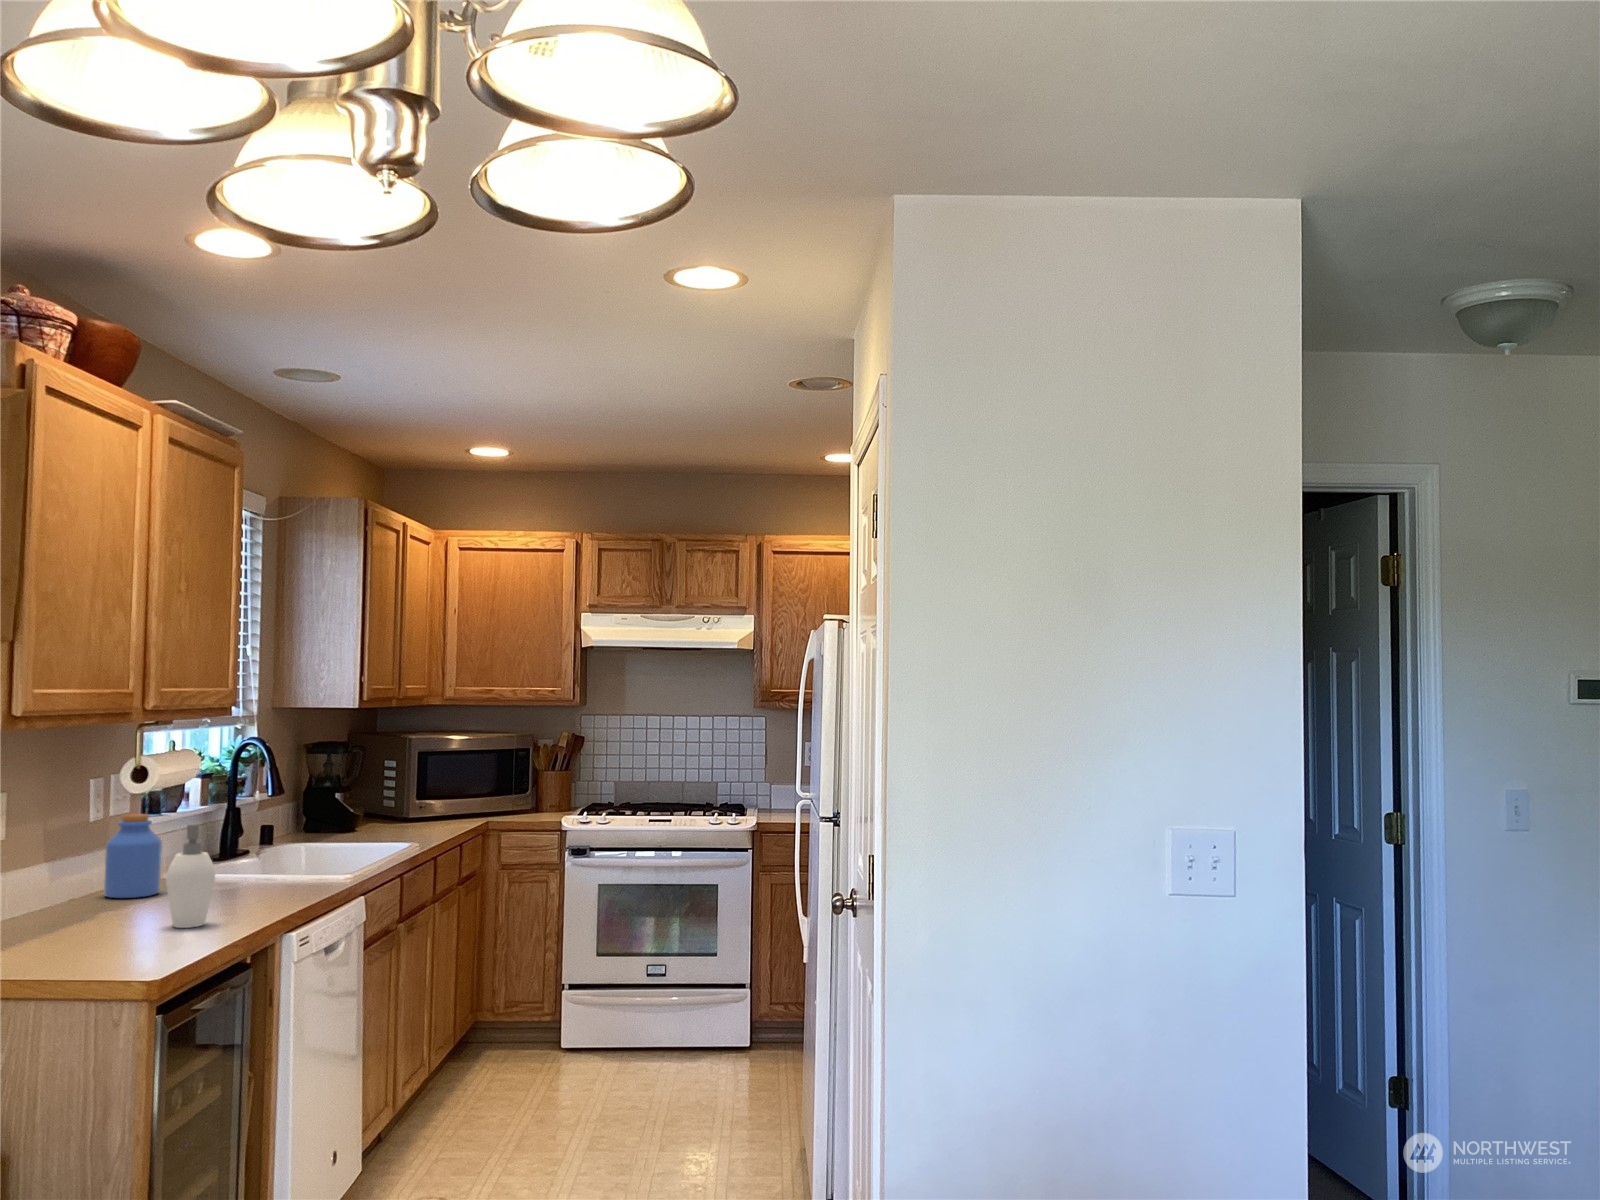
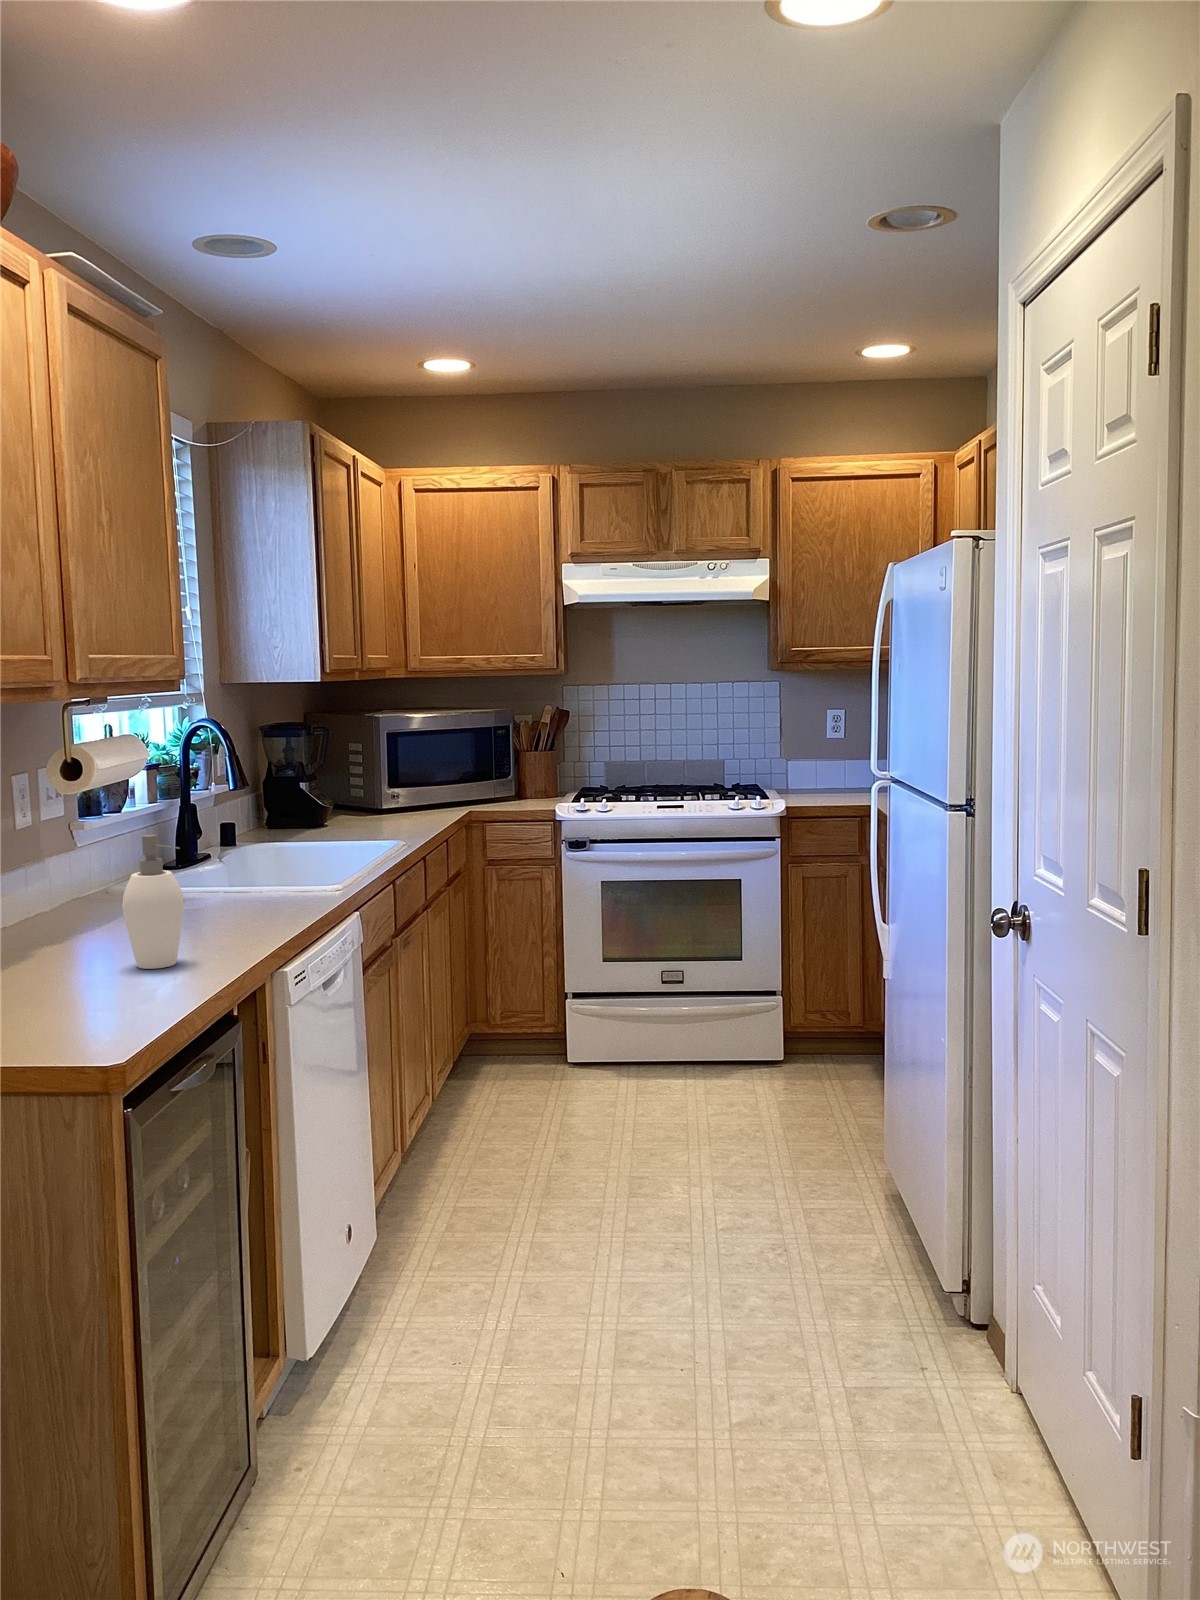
jar: present [104,814,162,898] -> none [45,818,115,923]

